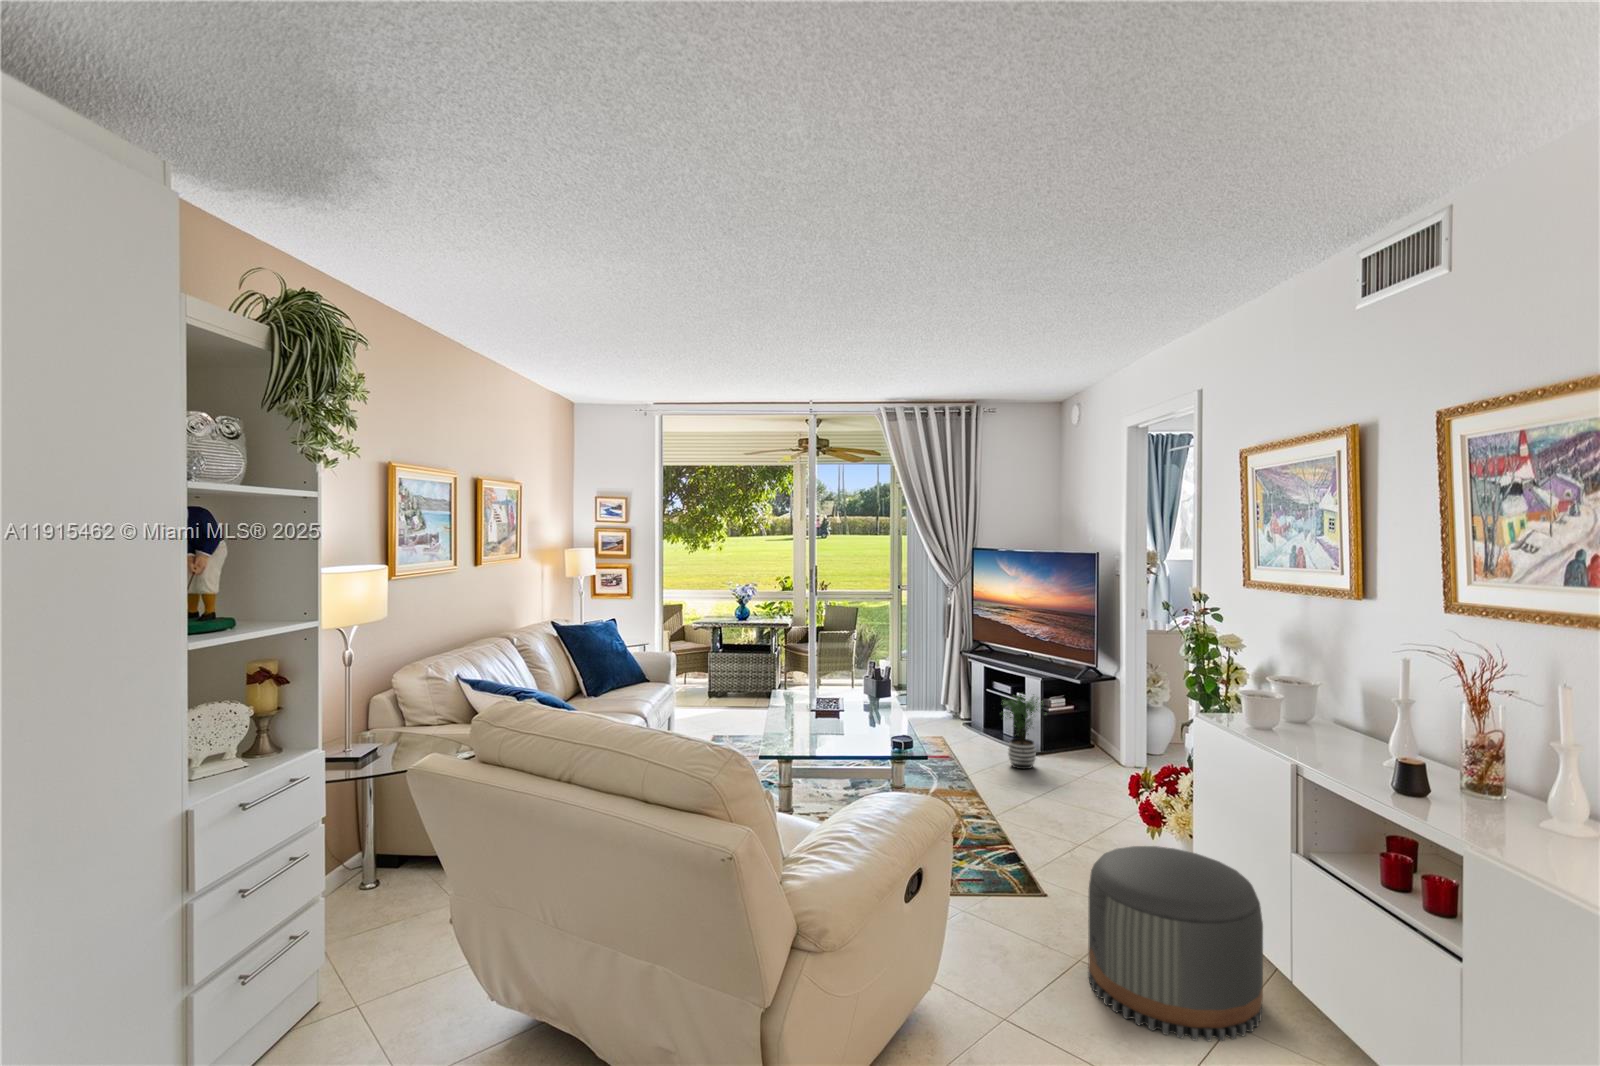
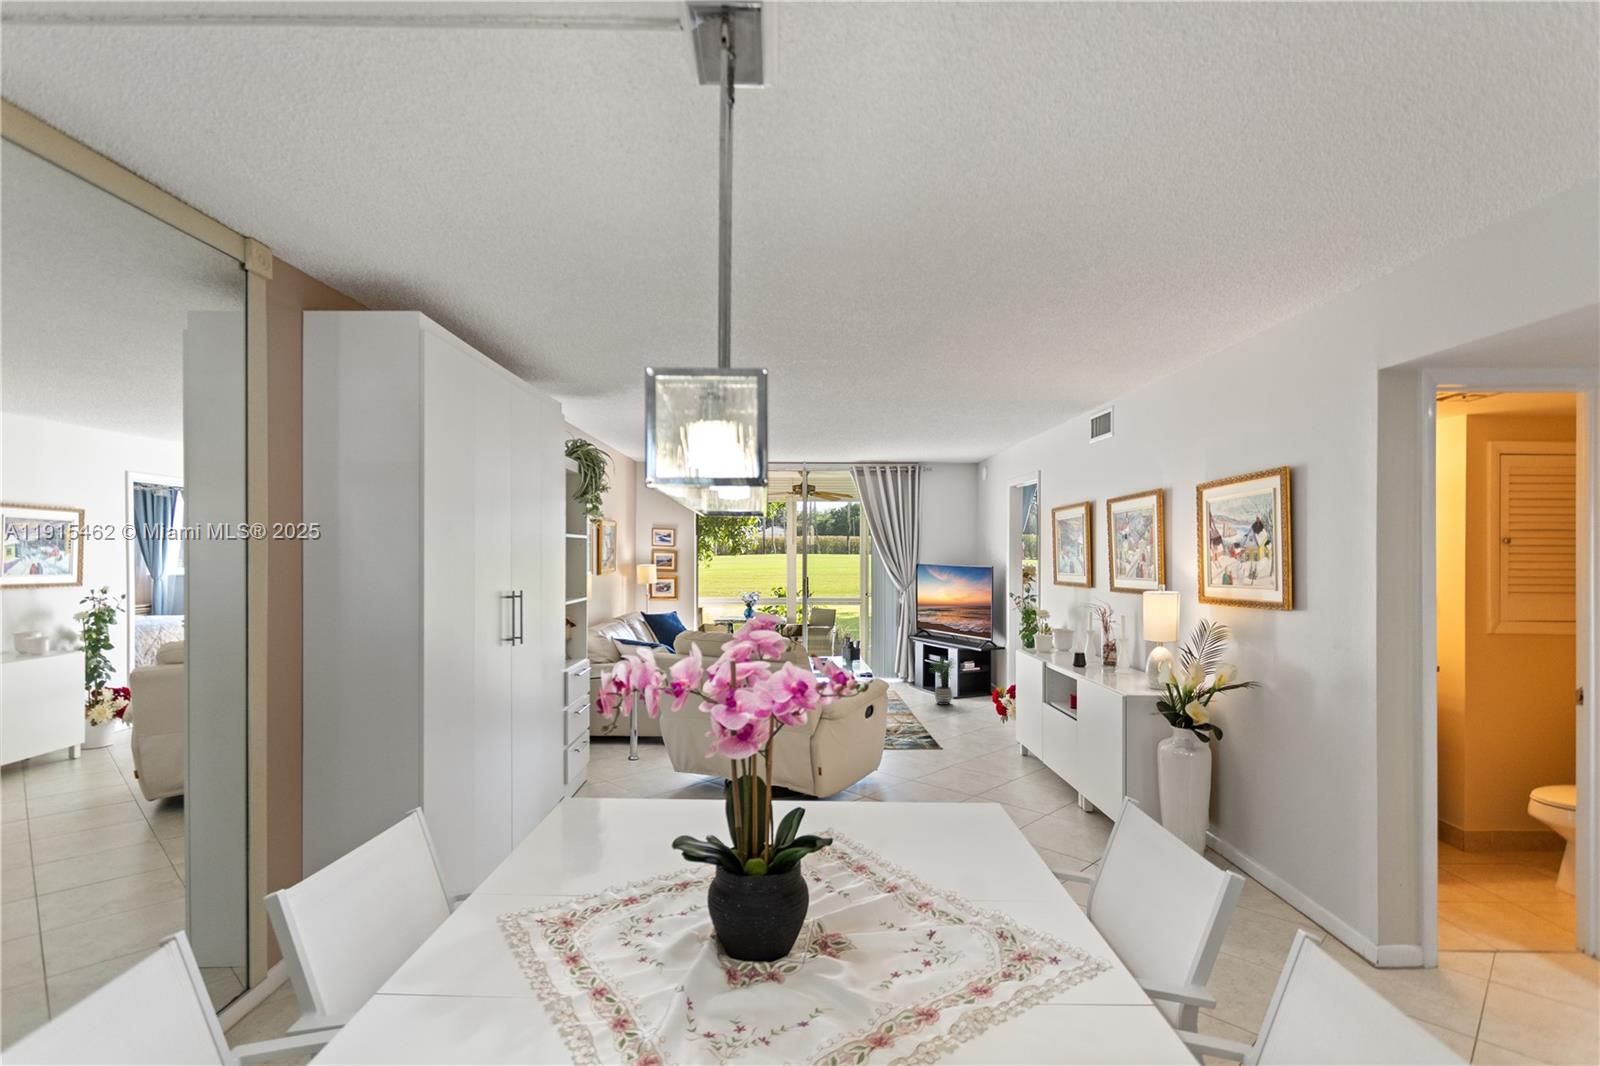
pouf: present [1088,846,1263,1042] -> none [955,709,1033,785]

